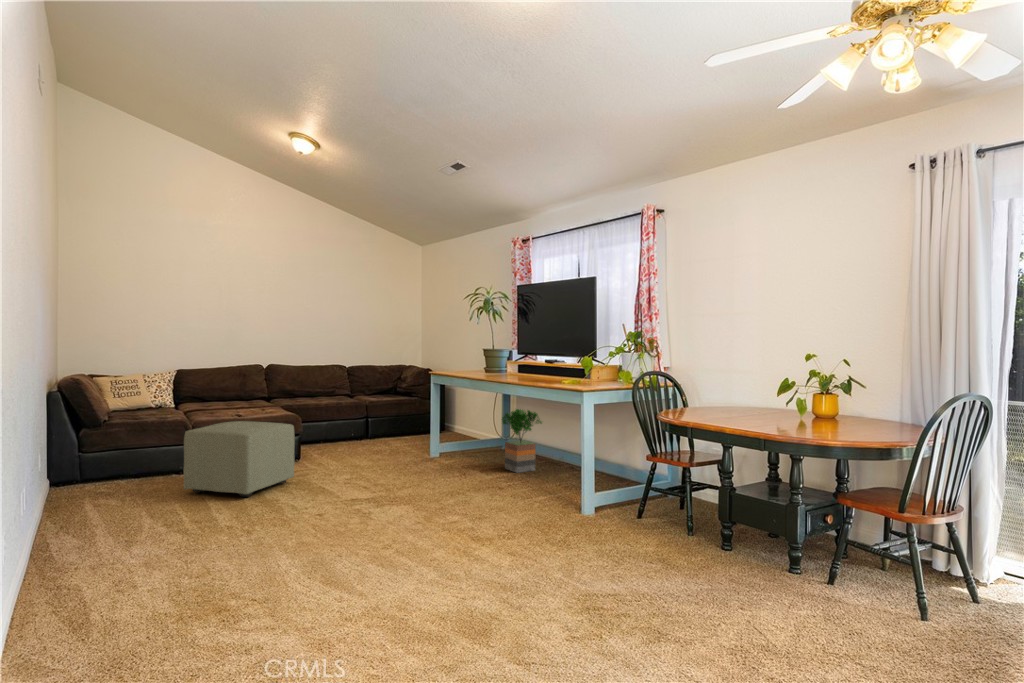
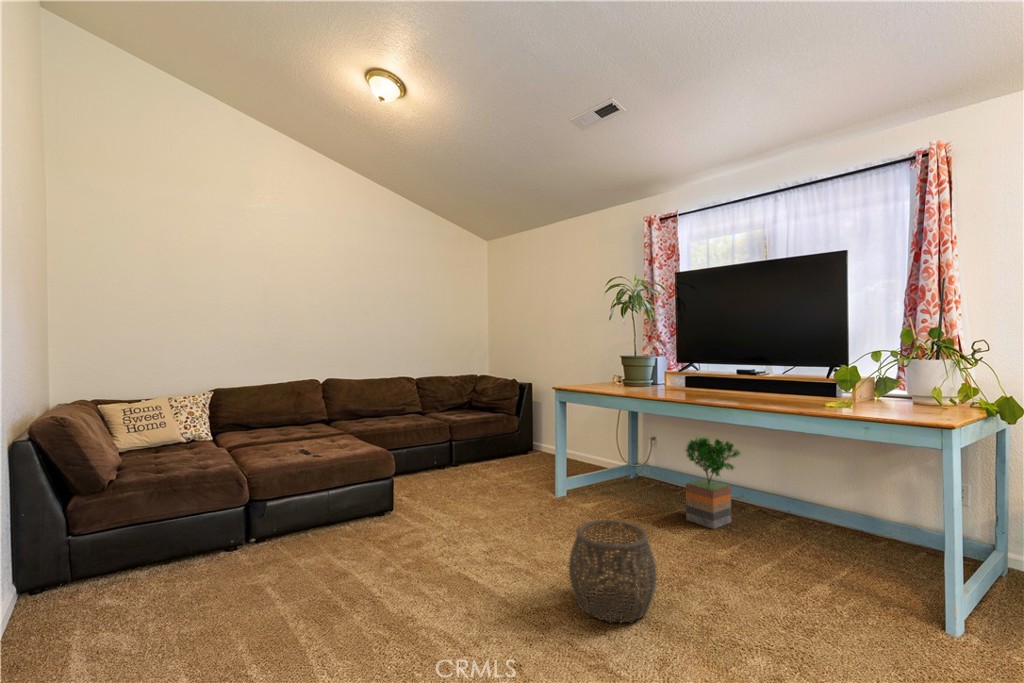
ottoman: present [183,421,295,497] -> none [246,473,414,615]
woven basket: none [373,450,427,504] -> present [569,520,657,623]

